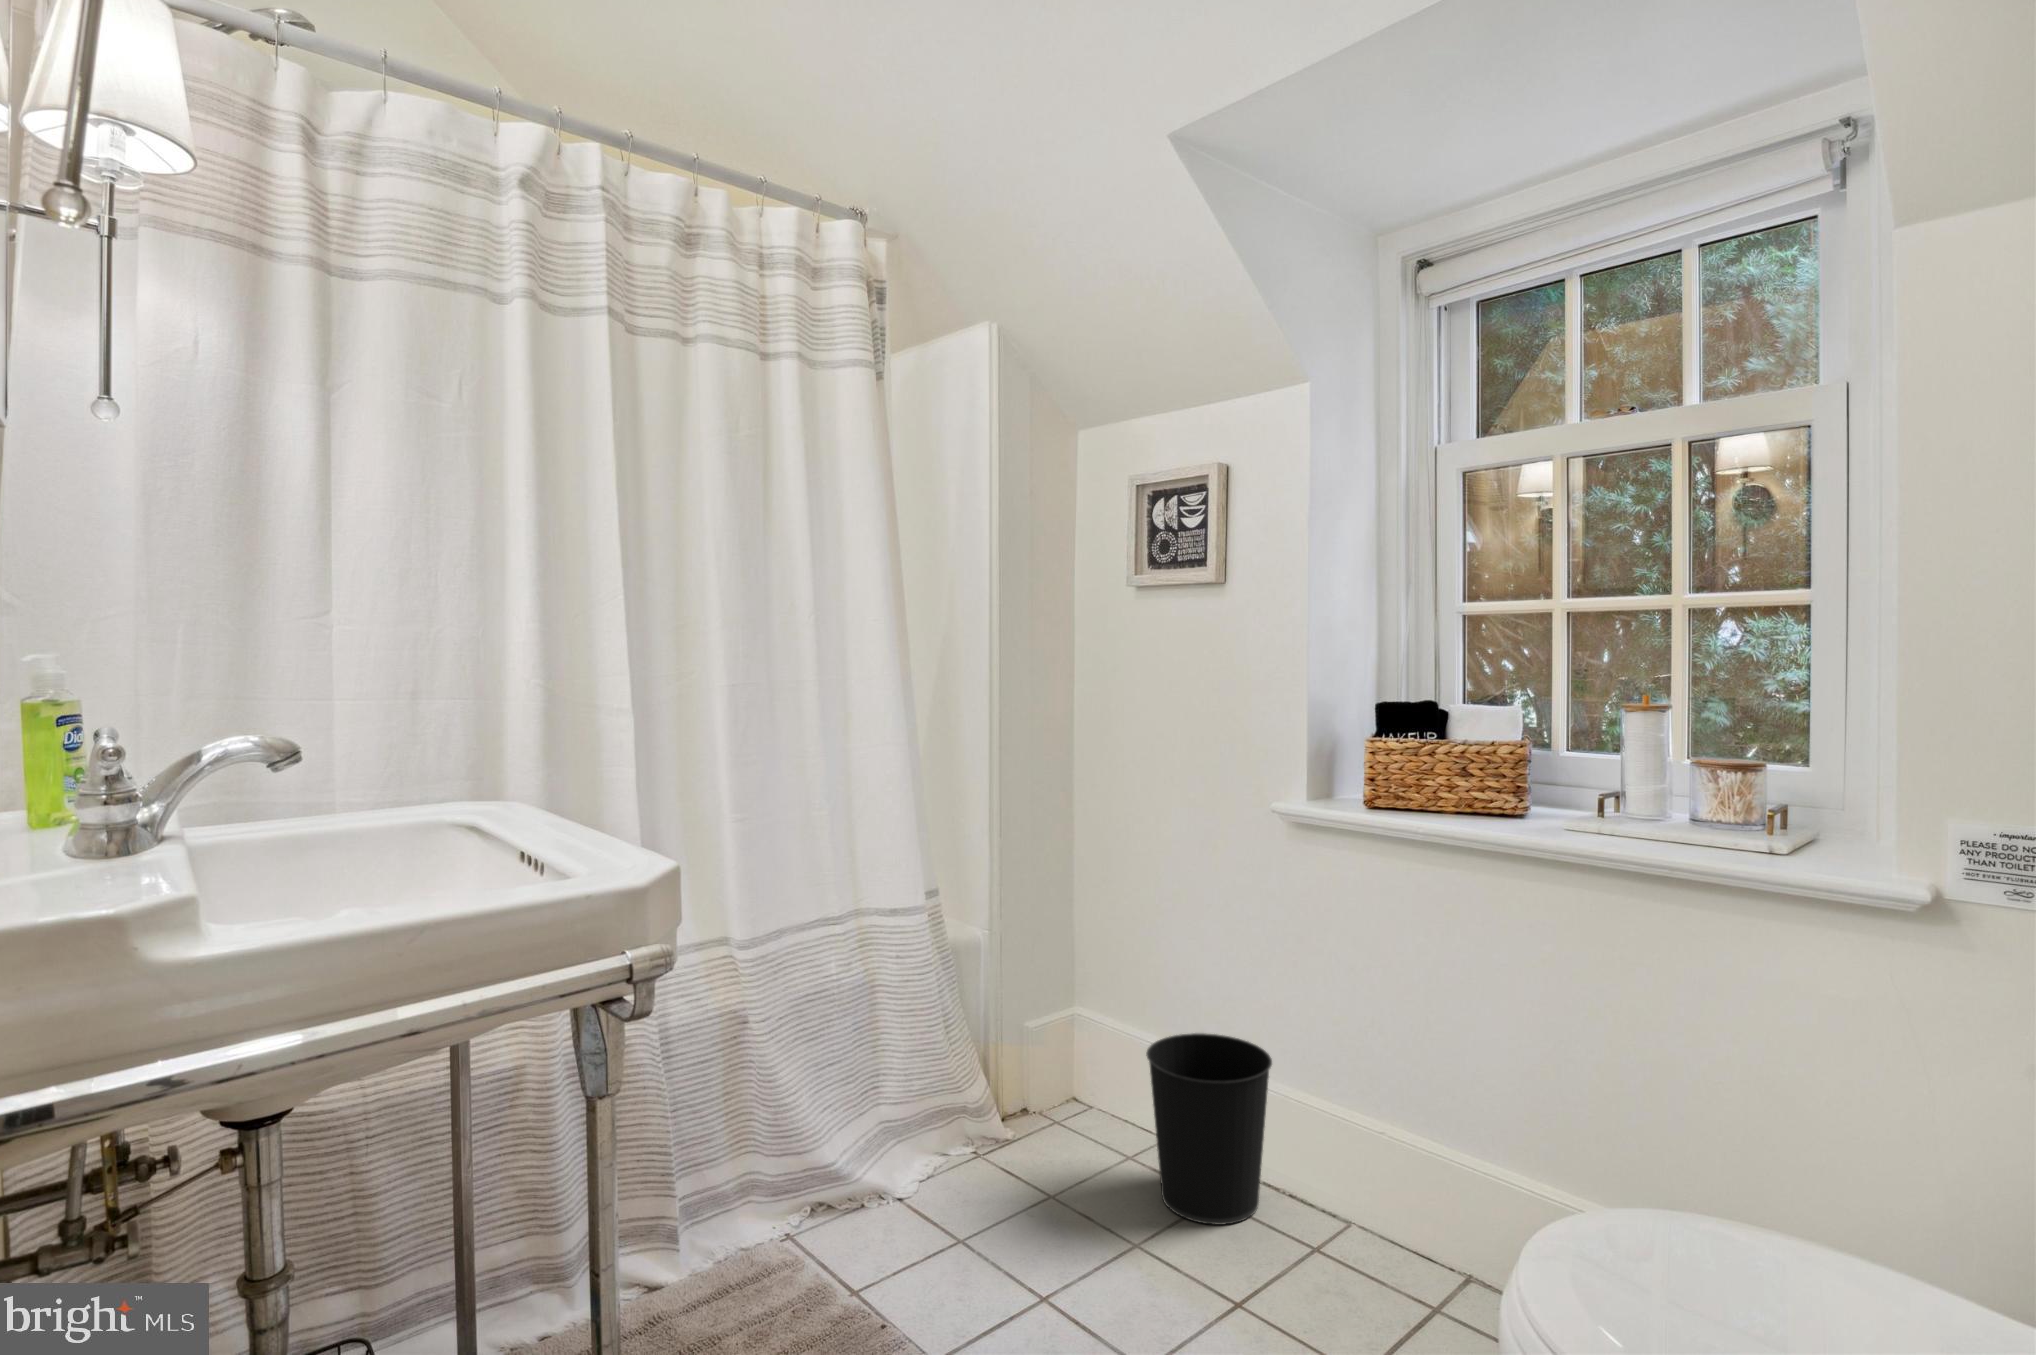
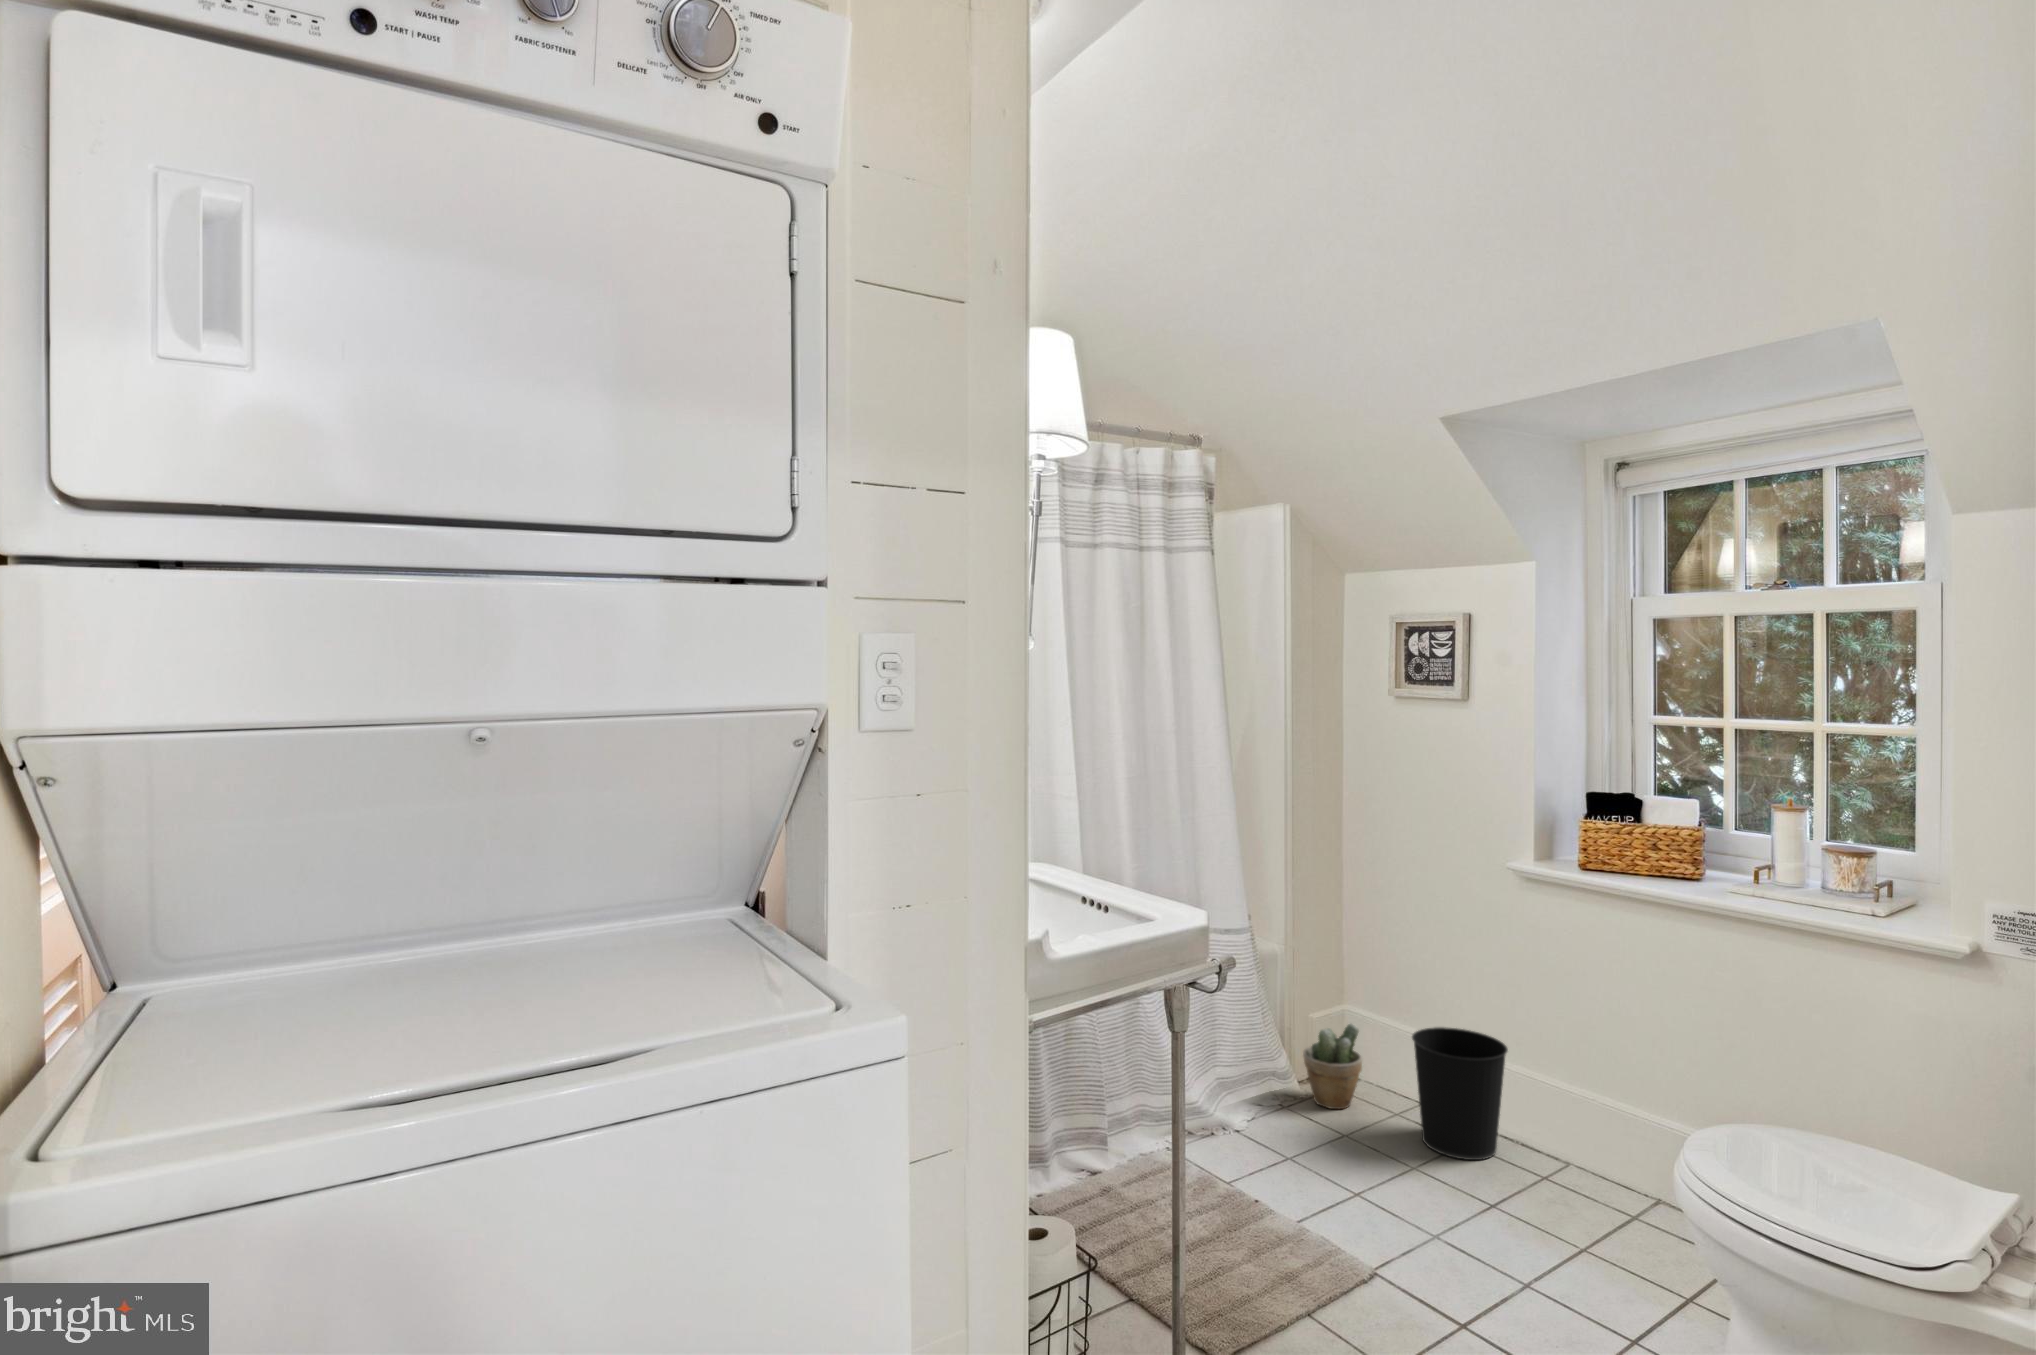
potted plant: none [1019,1031,1096,1150] -> present [1303,1023,1363,1109]

